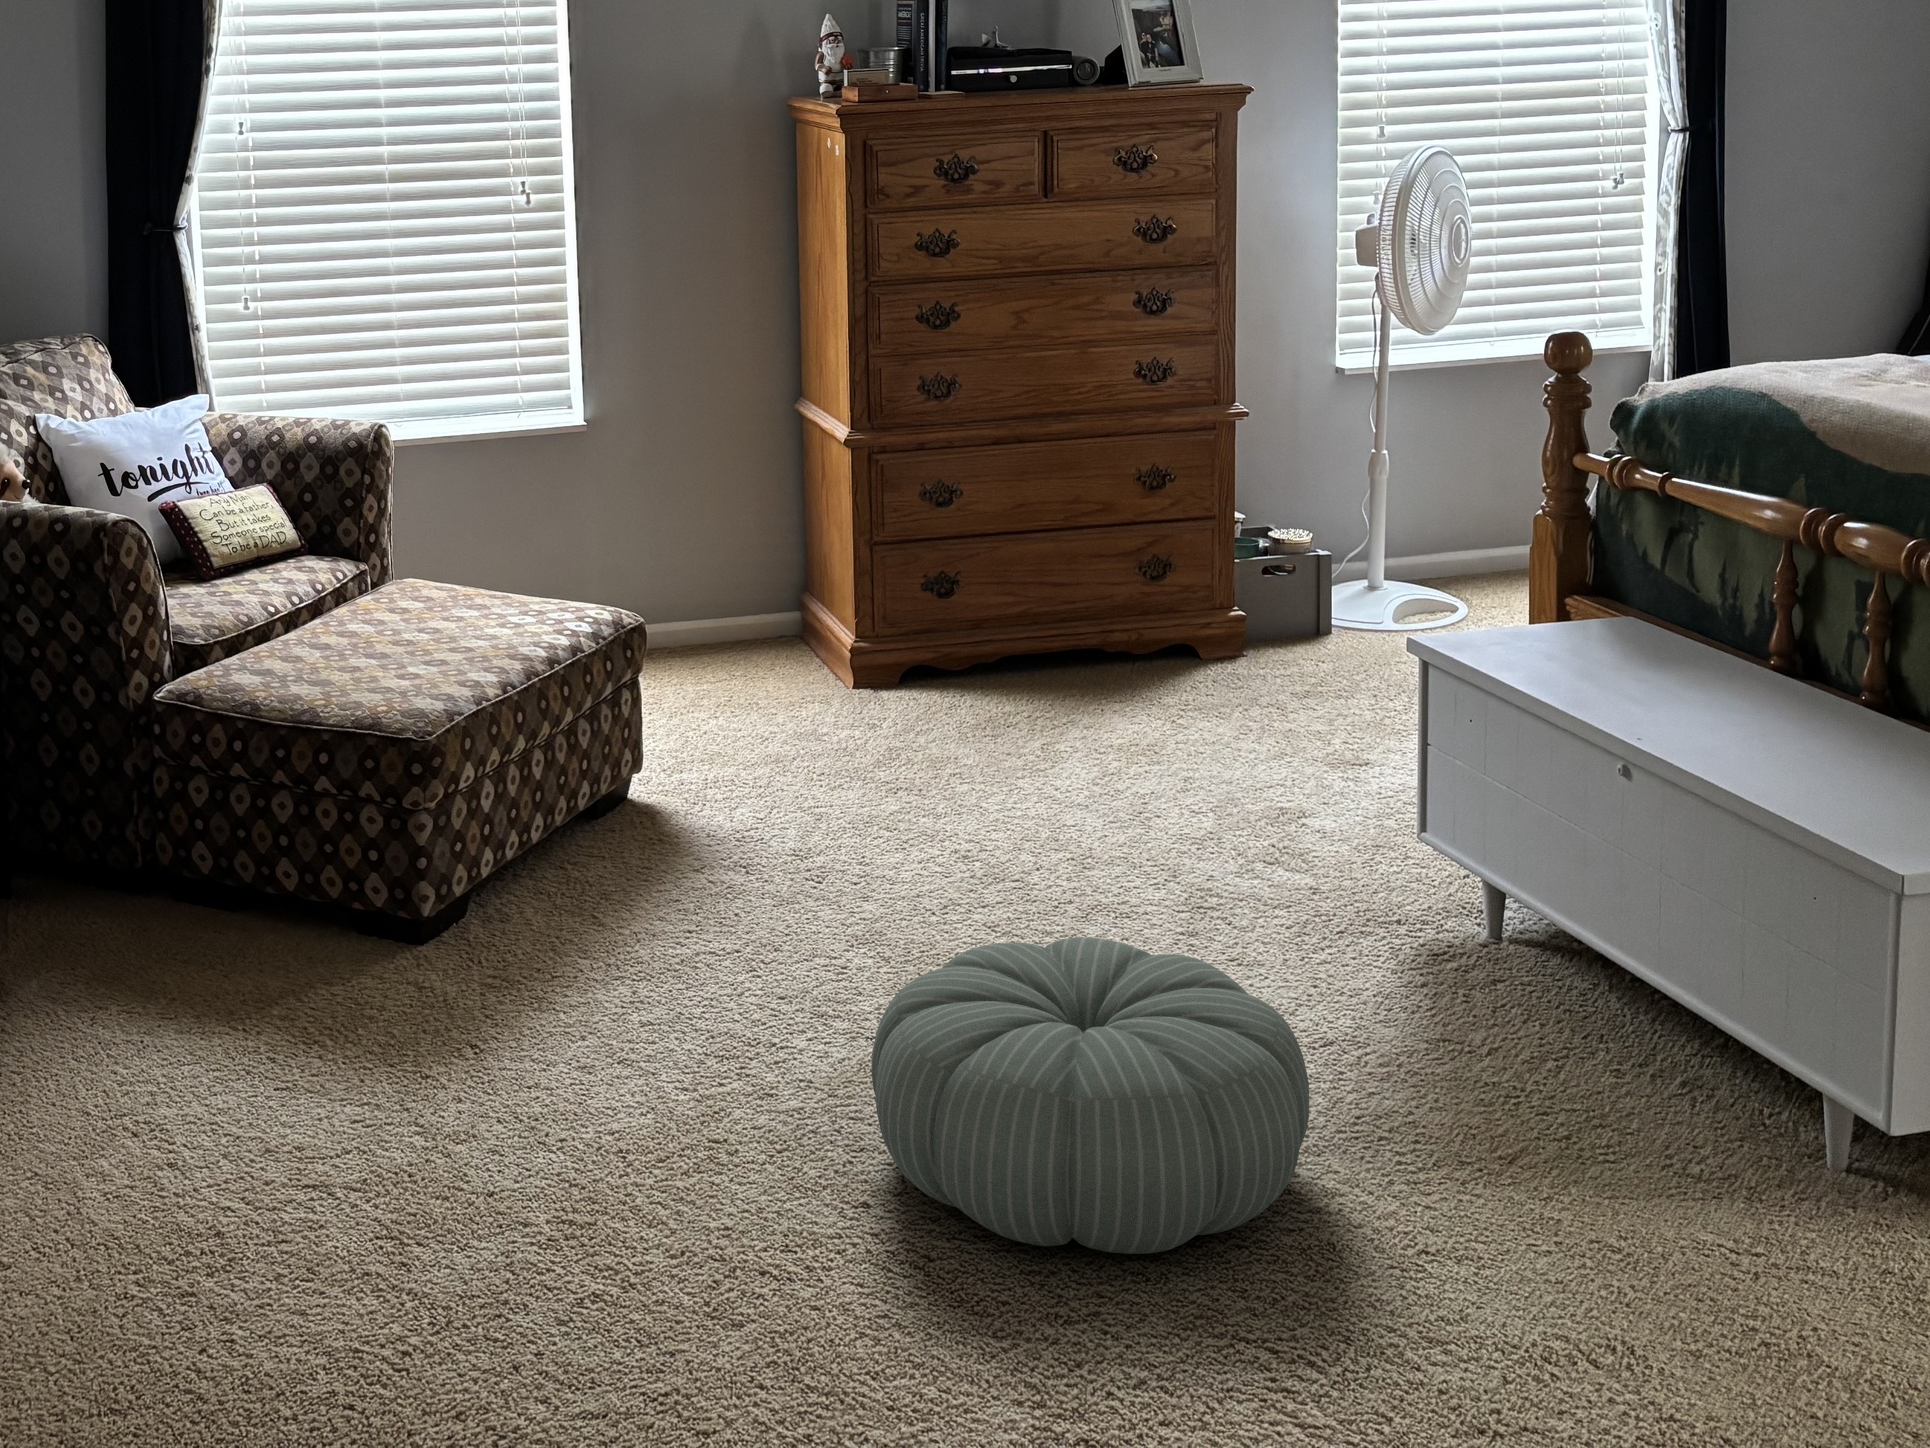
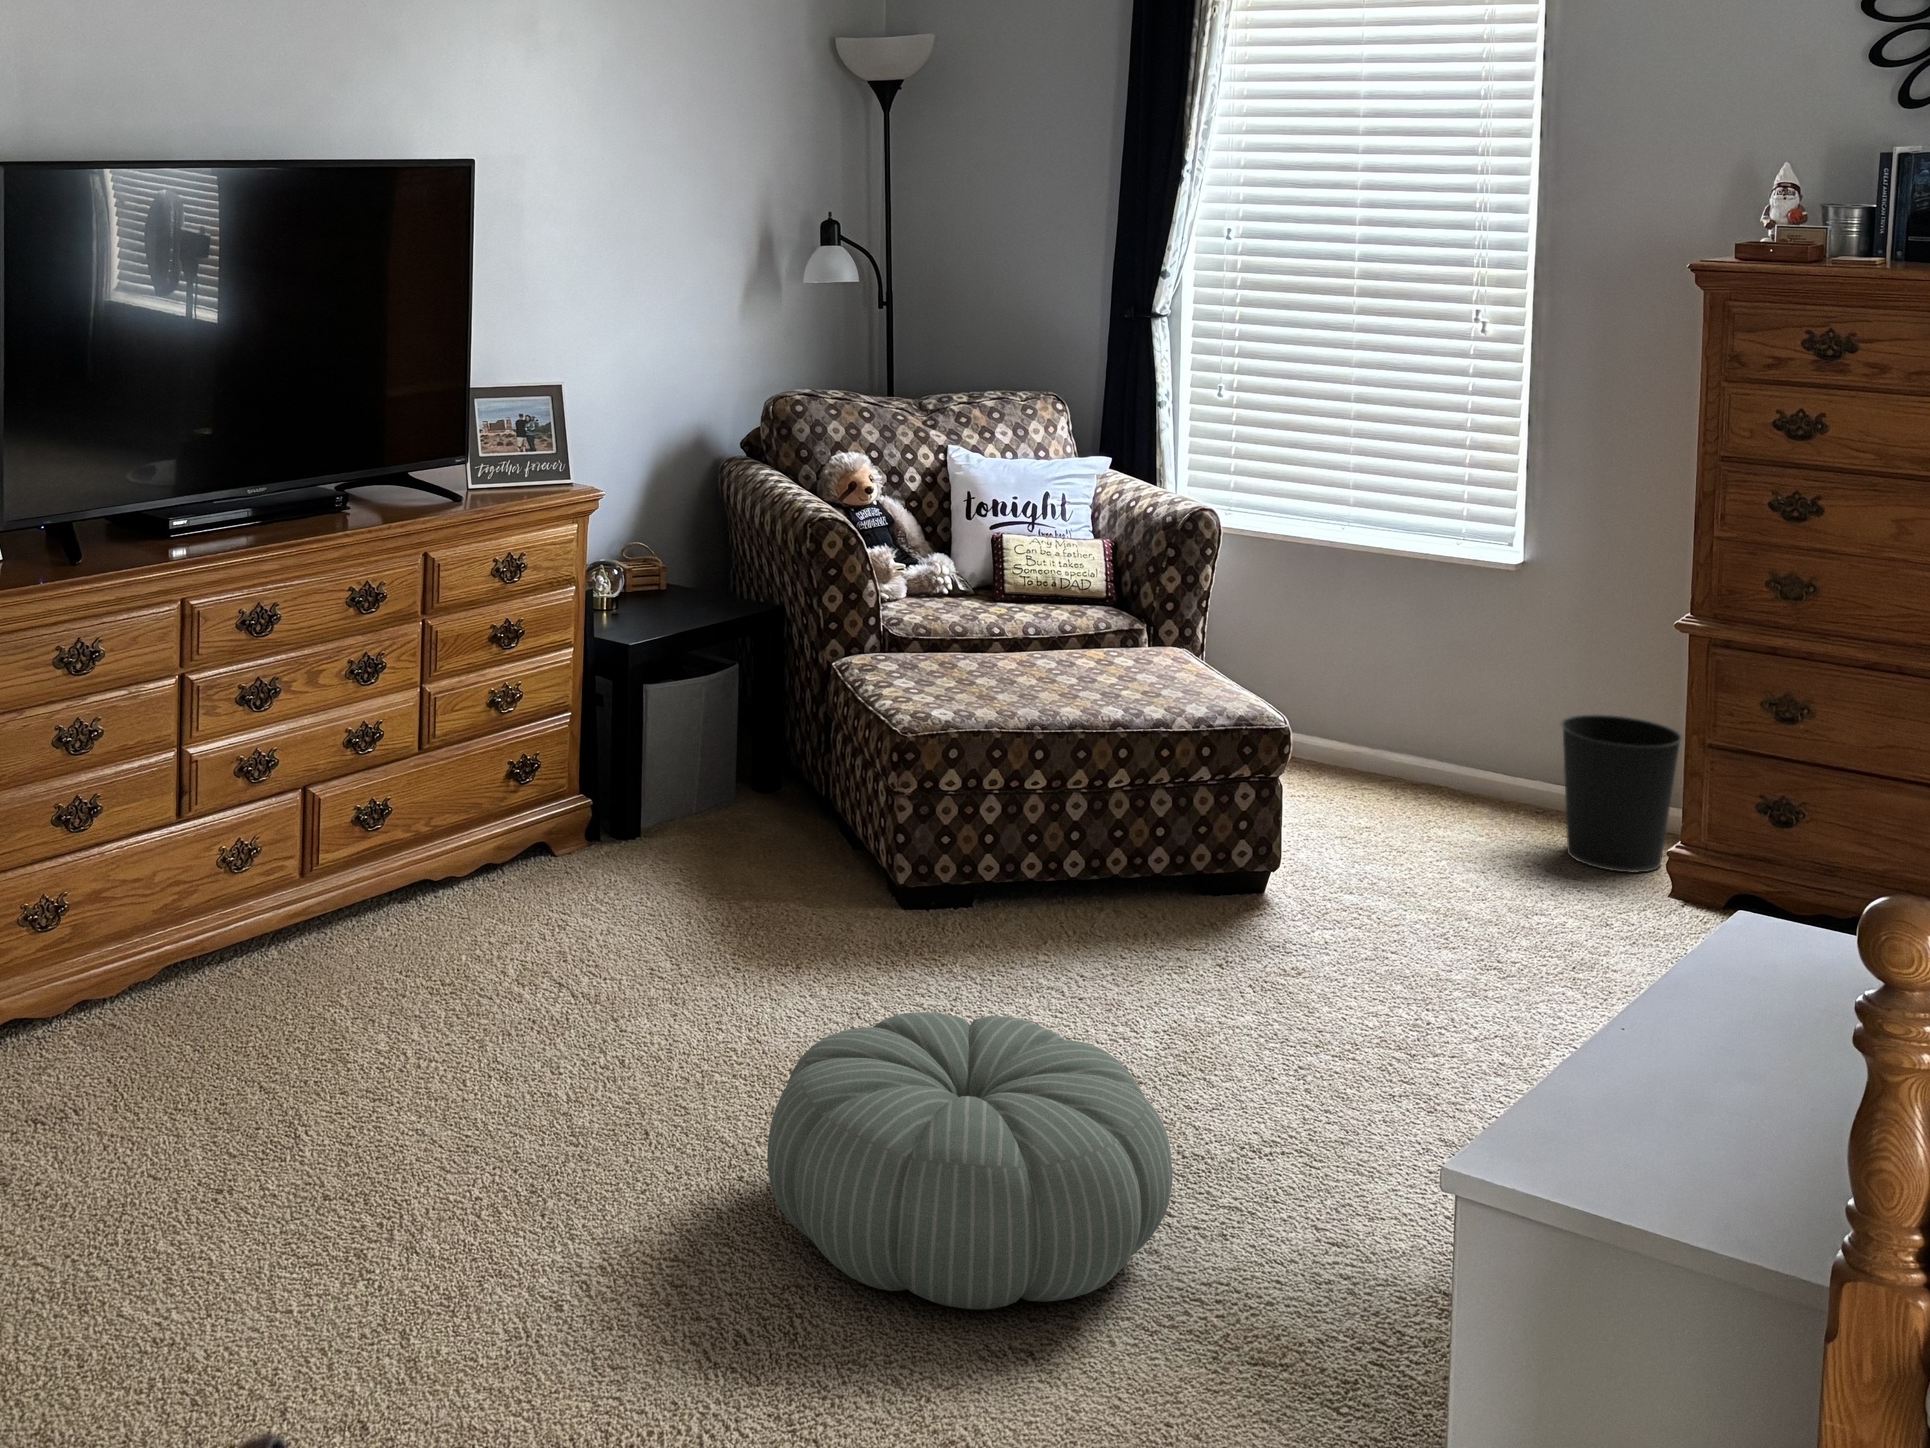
wastebasket: none [712,543,819,687] -> present [1561,714,1683,872]

